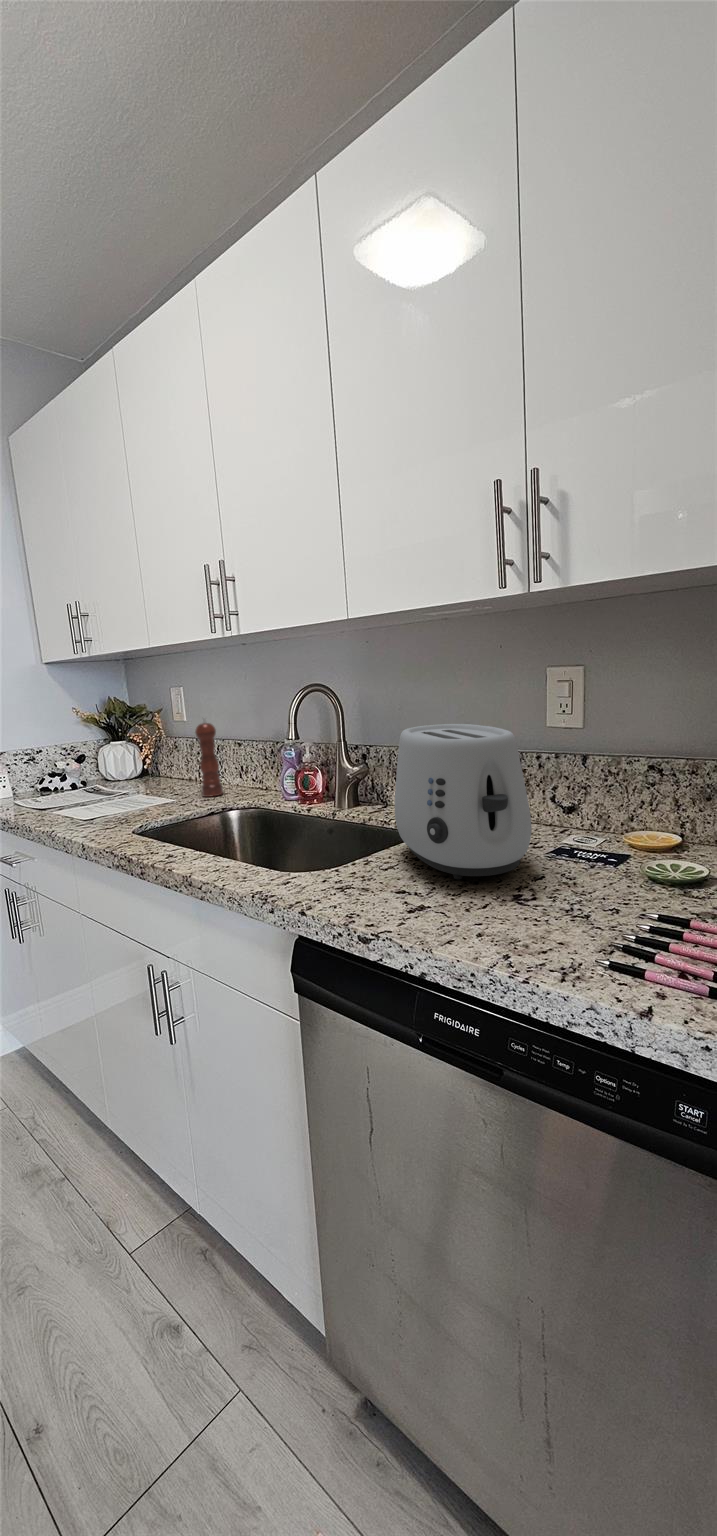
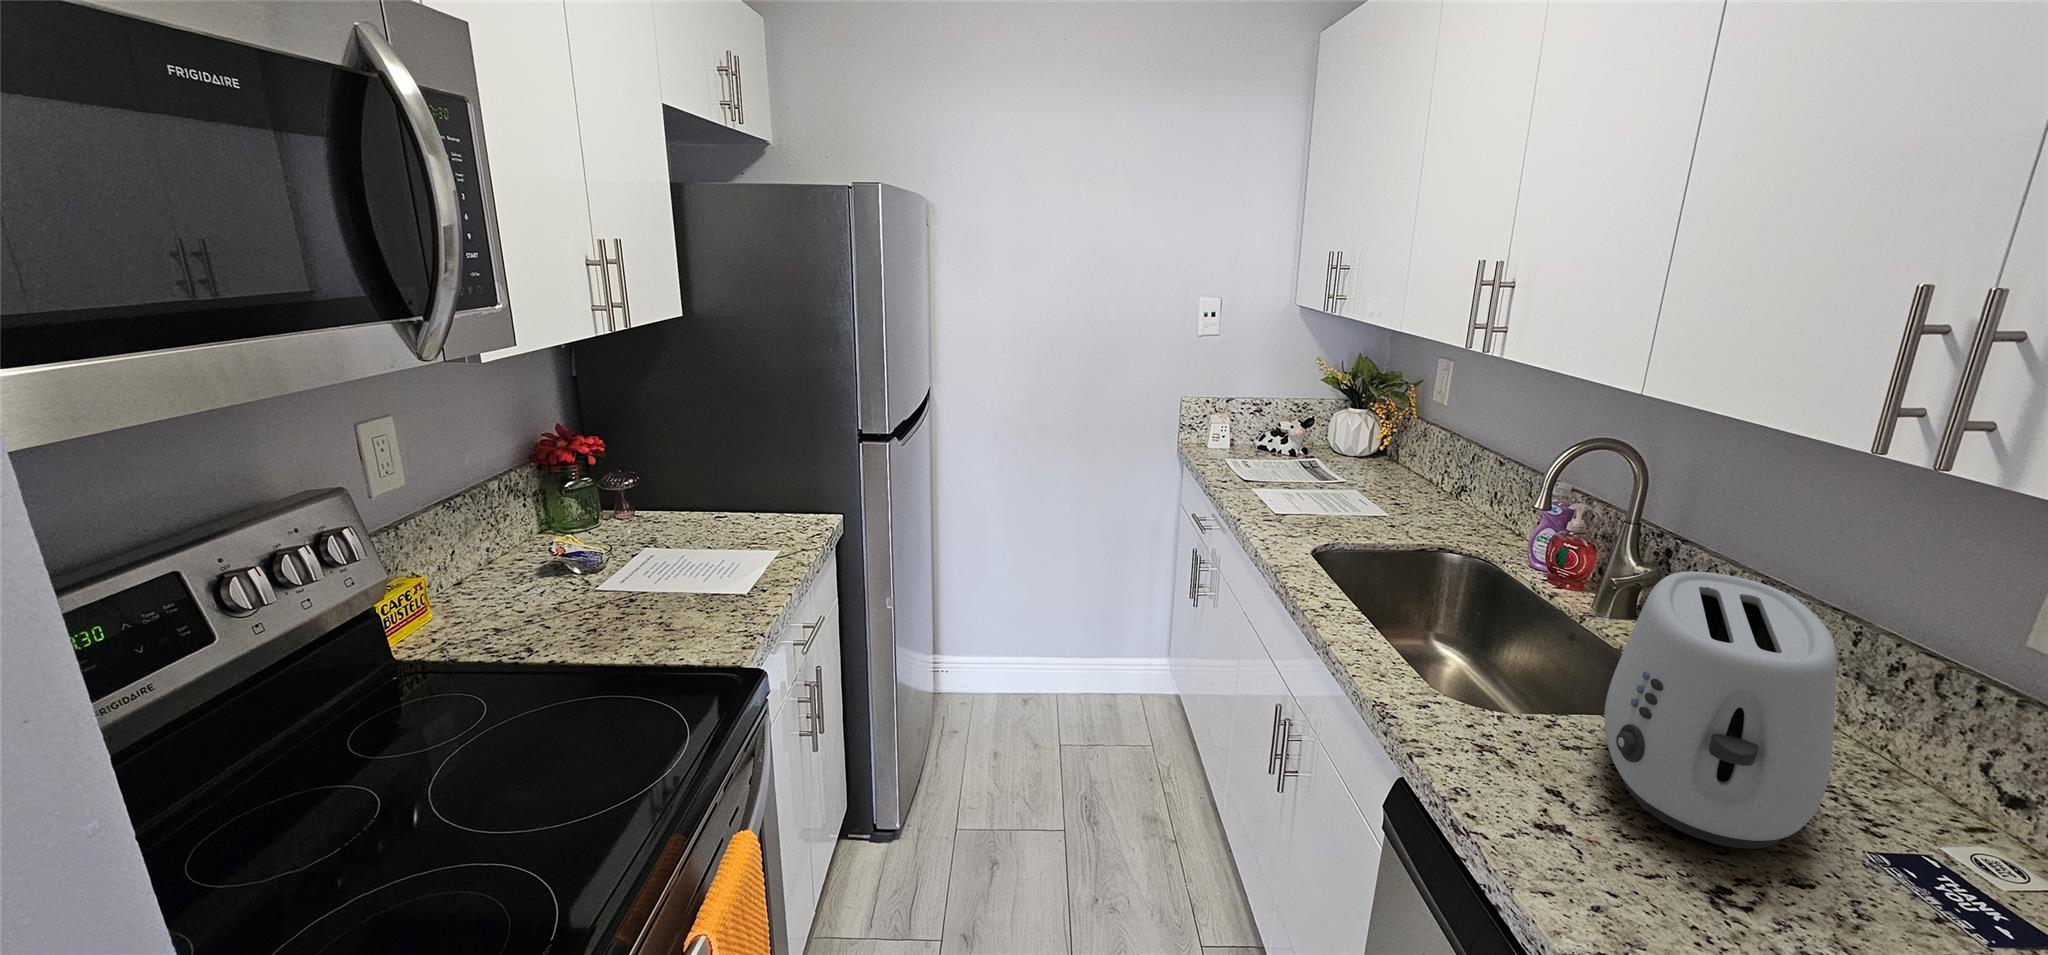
pepper mill: present [195,717,223,797] -> none [1427,422,1468,526]

